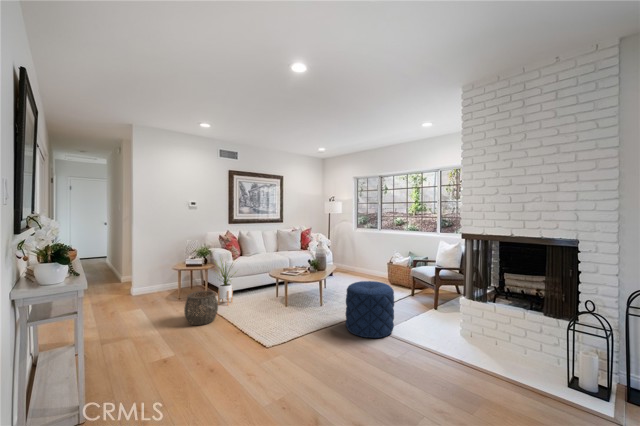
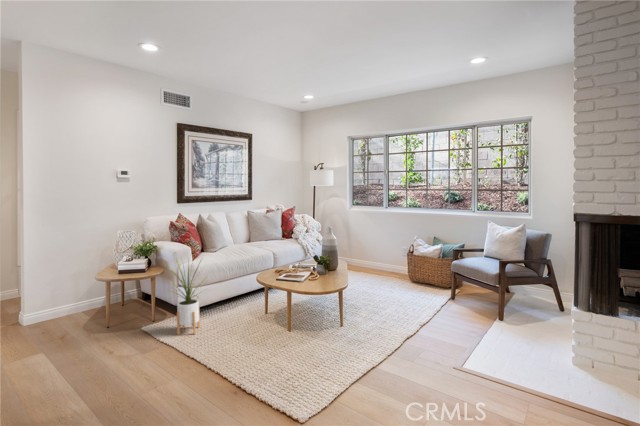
pouf: present [346,281,394,338] -> none [397,290,478,383]
woven basket: present [184,291,218,325] -> none [125,319,185,384]

